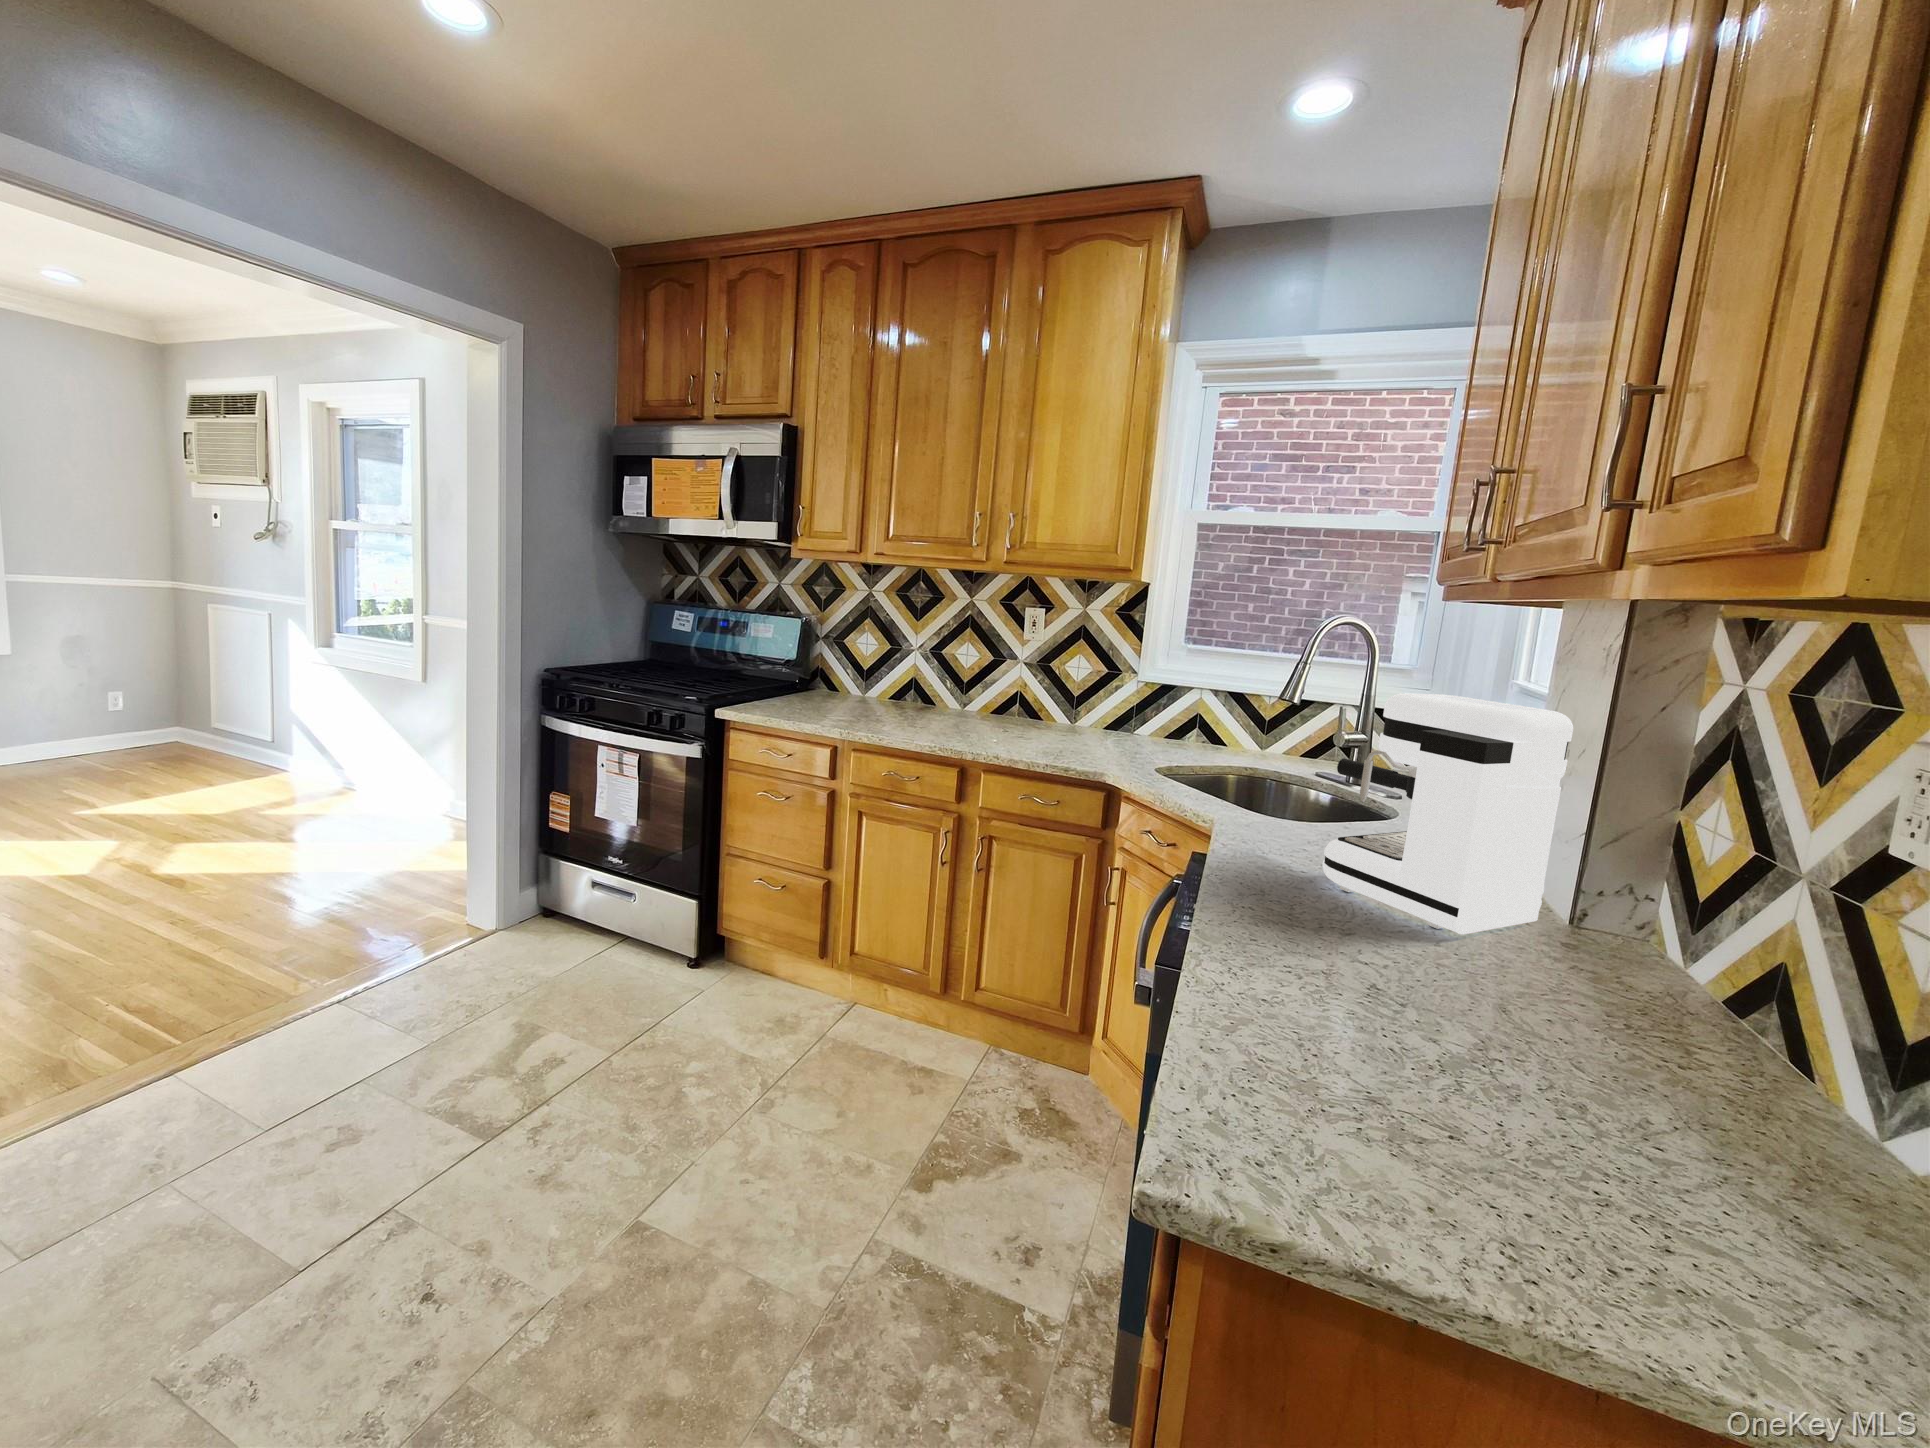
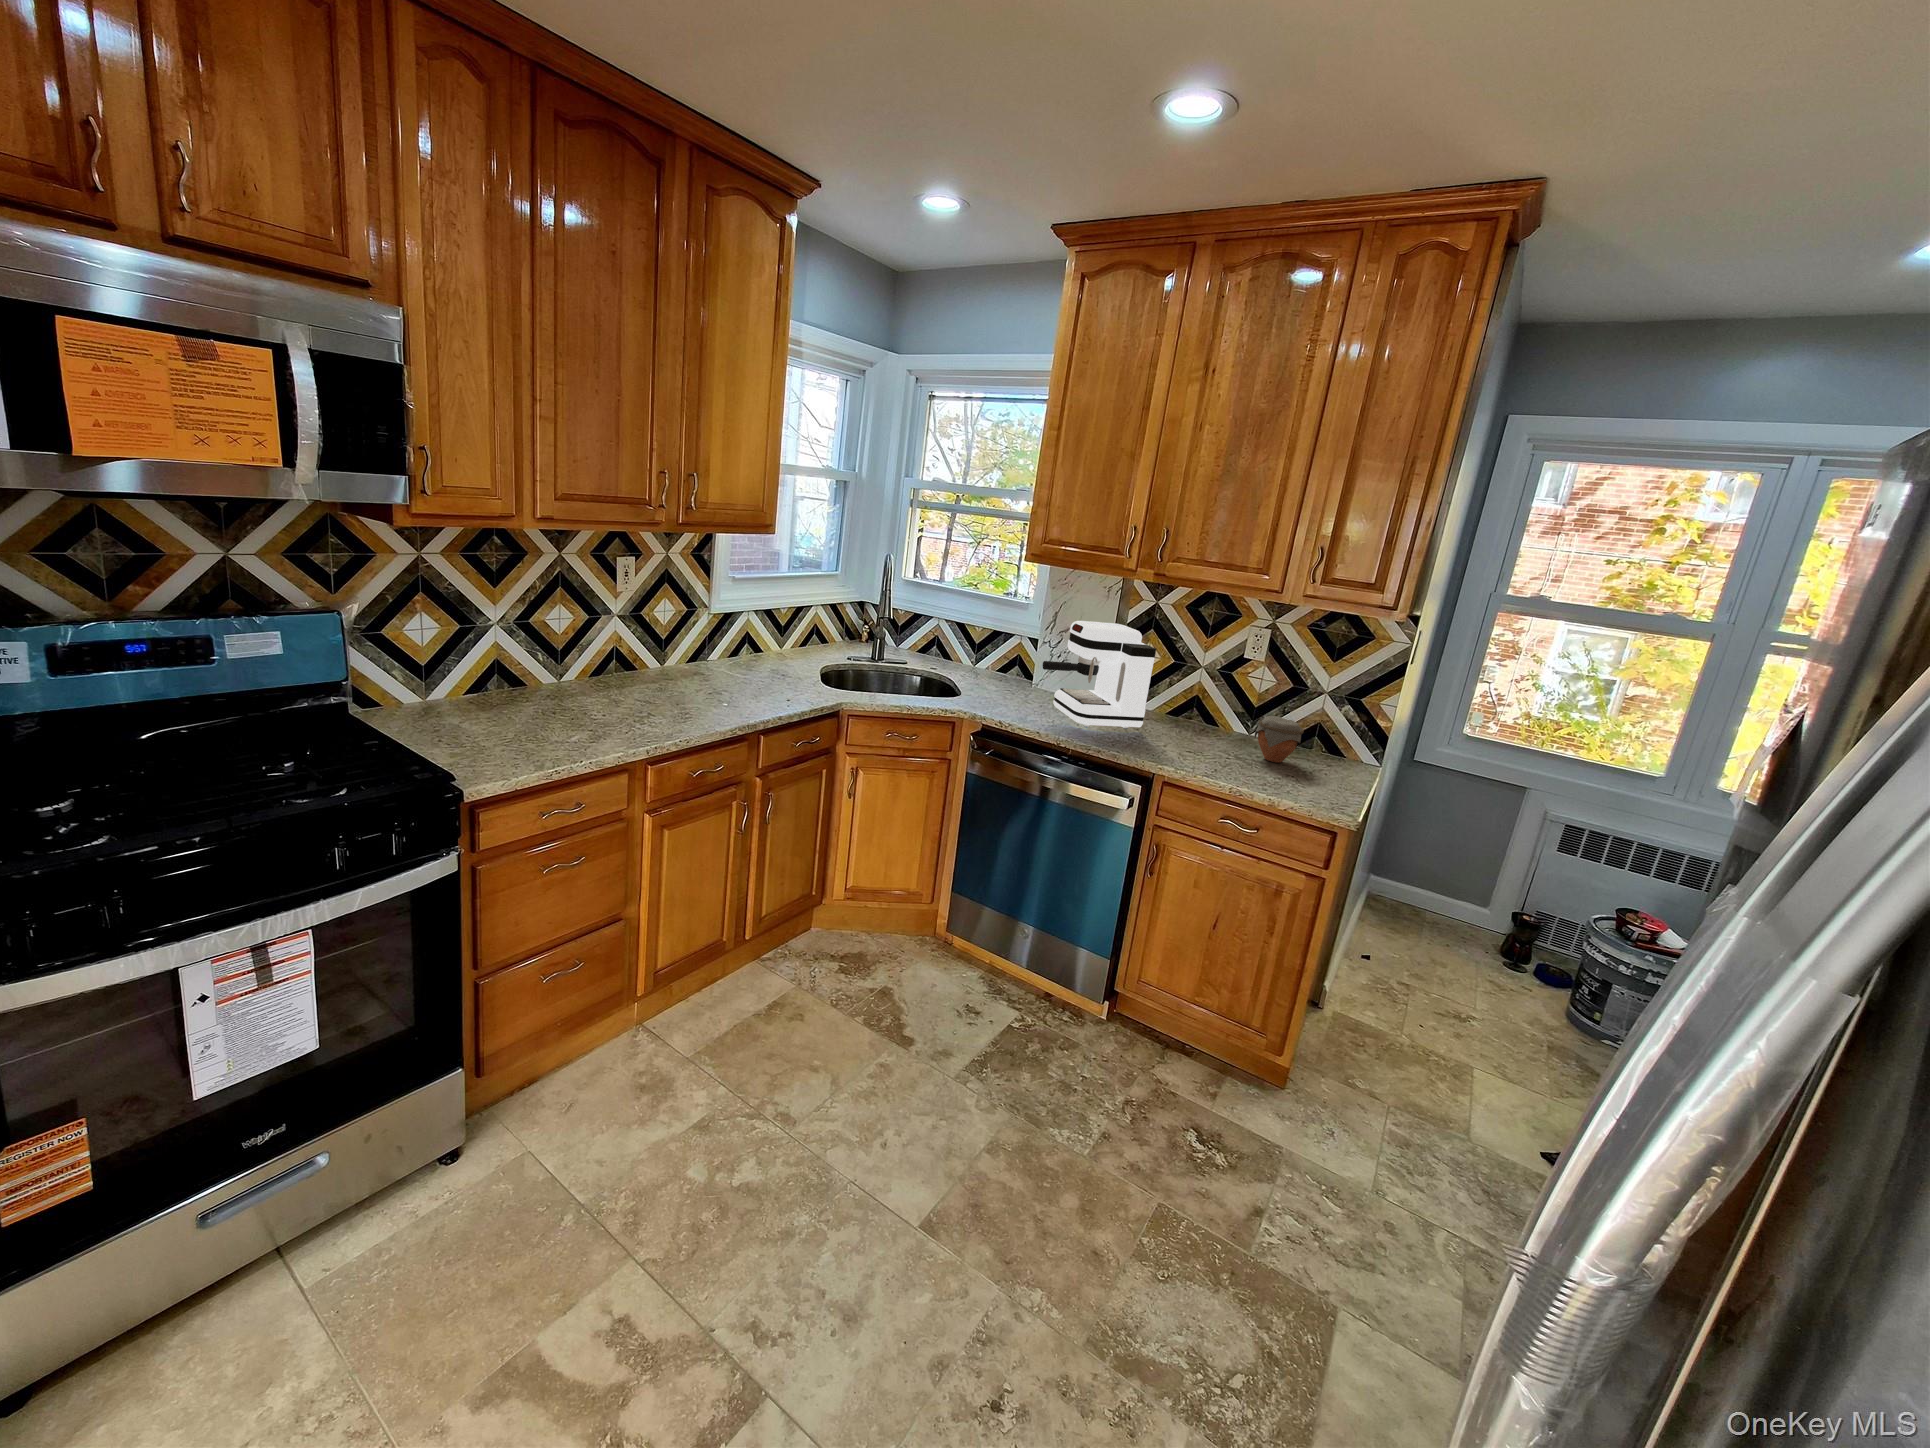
jar: none [1550,966,1788,1144] -> present [1255,716,1304,763]

